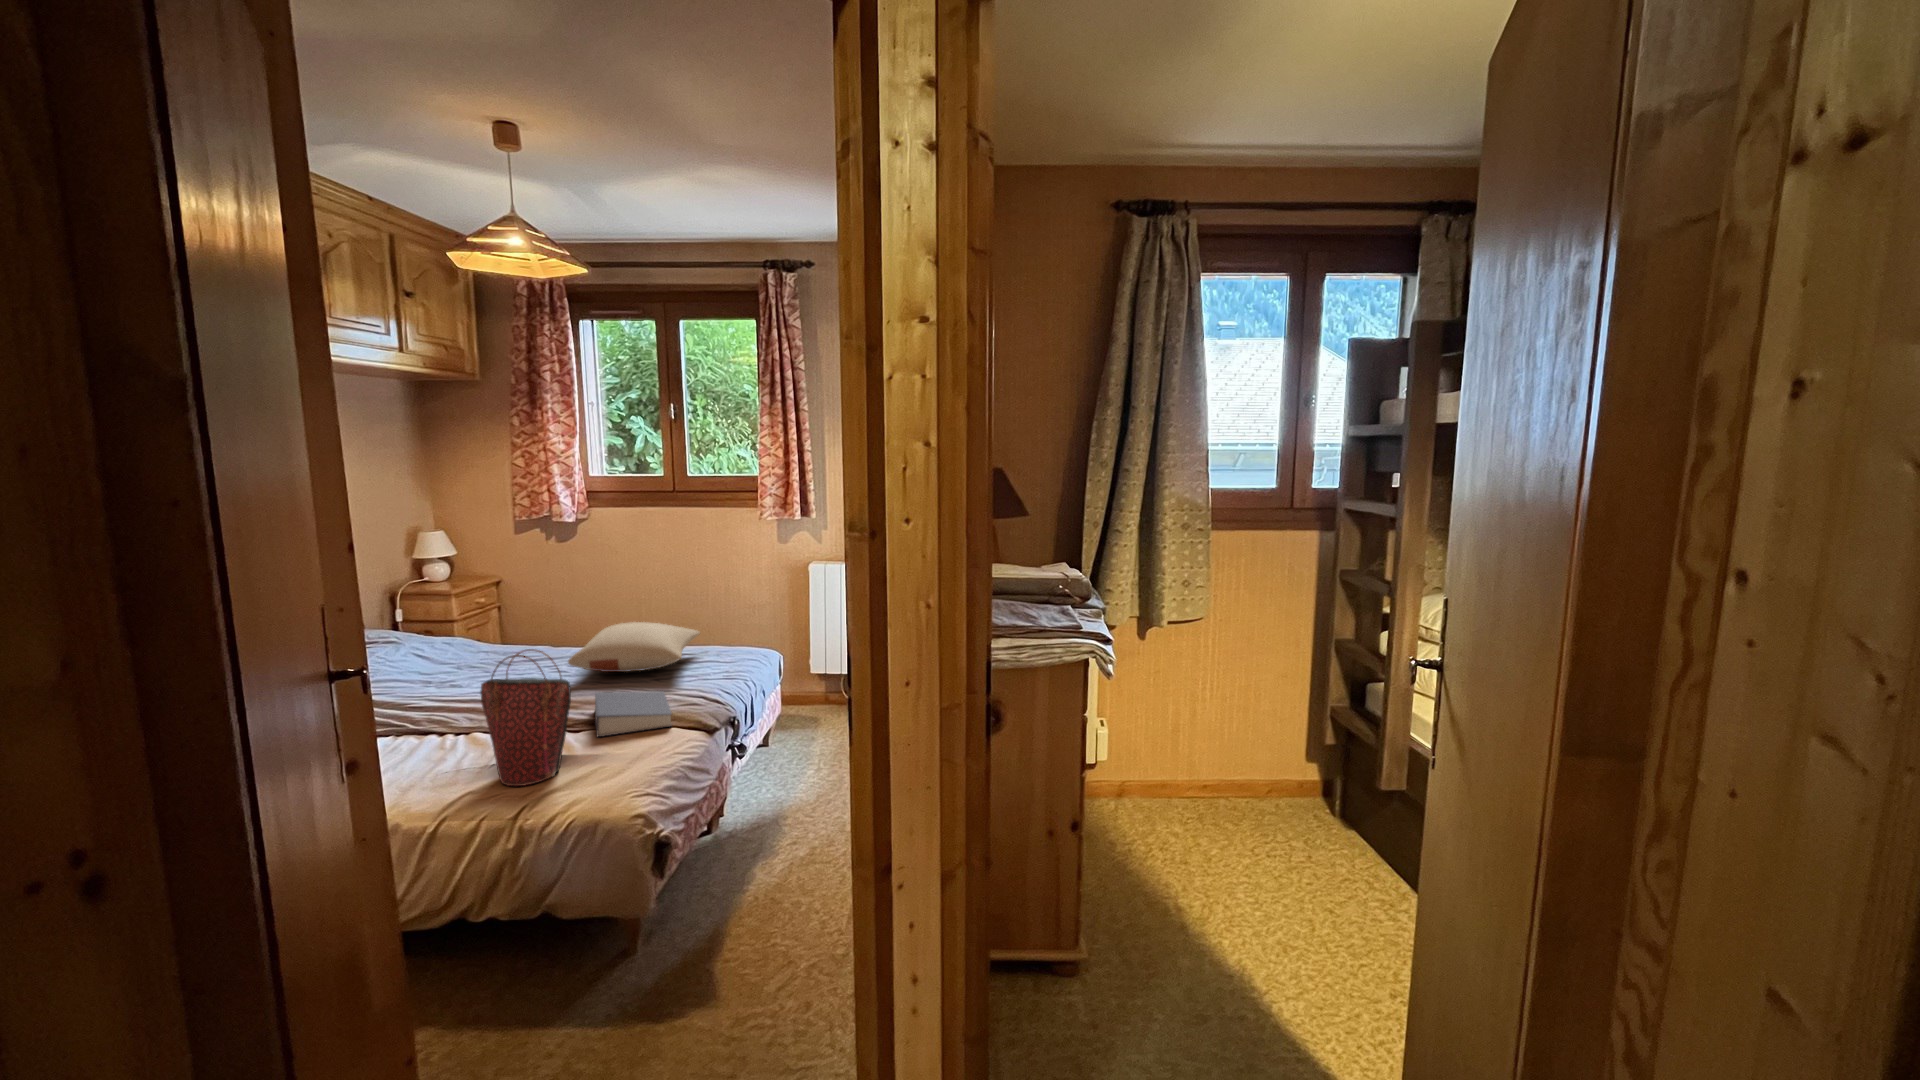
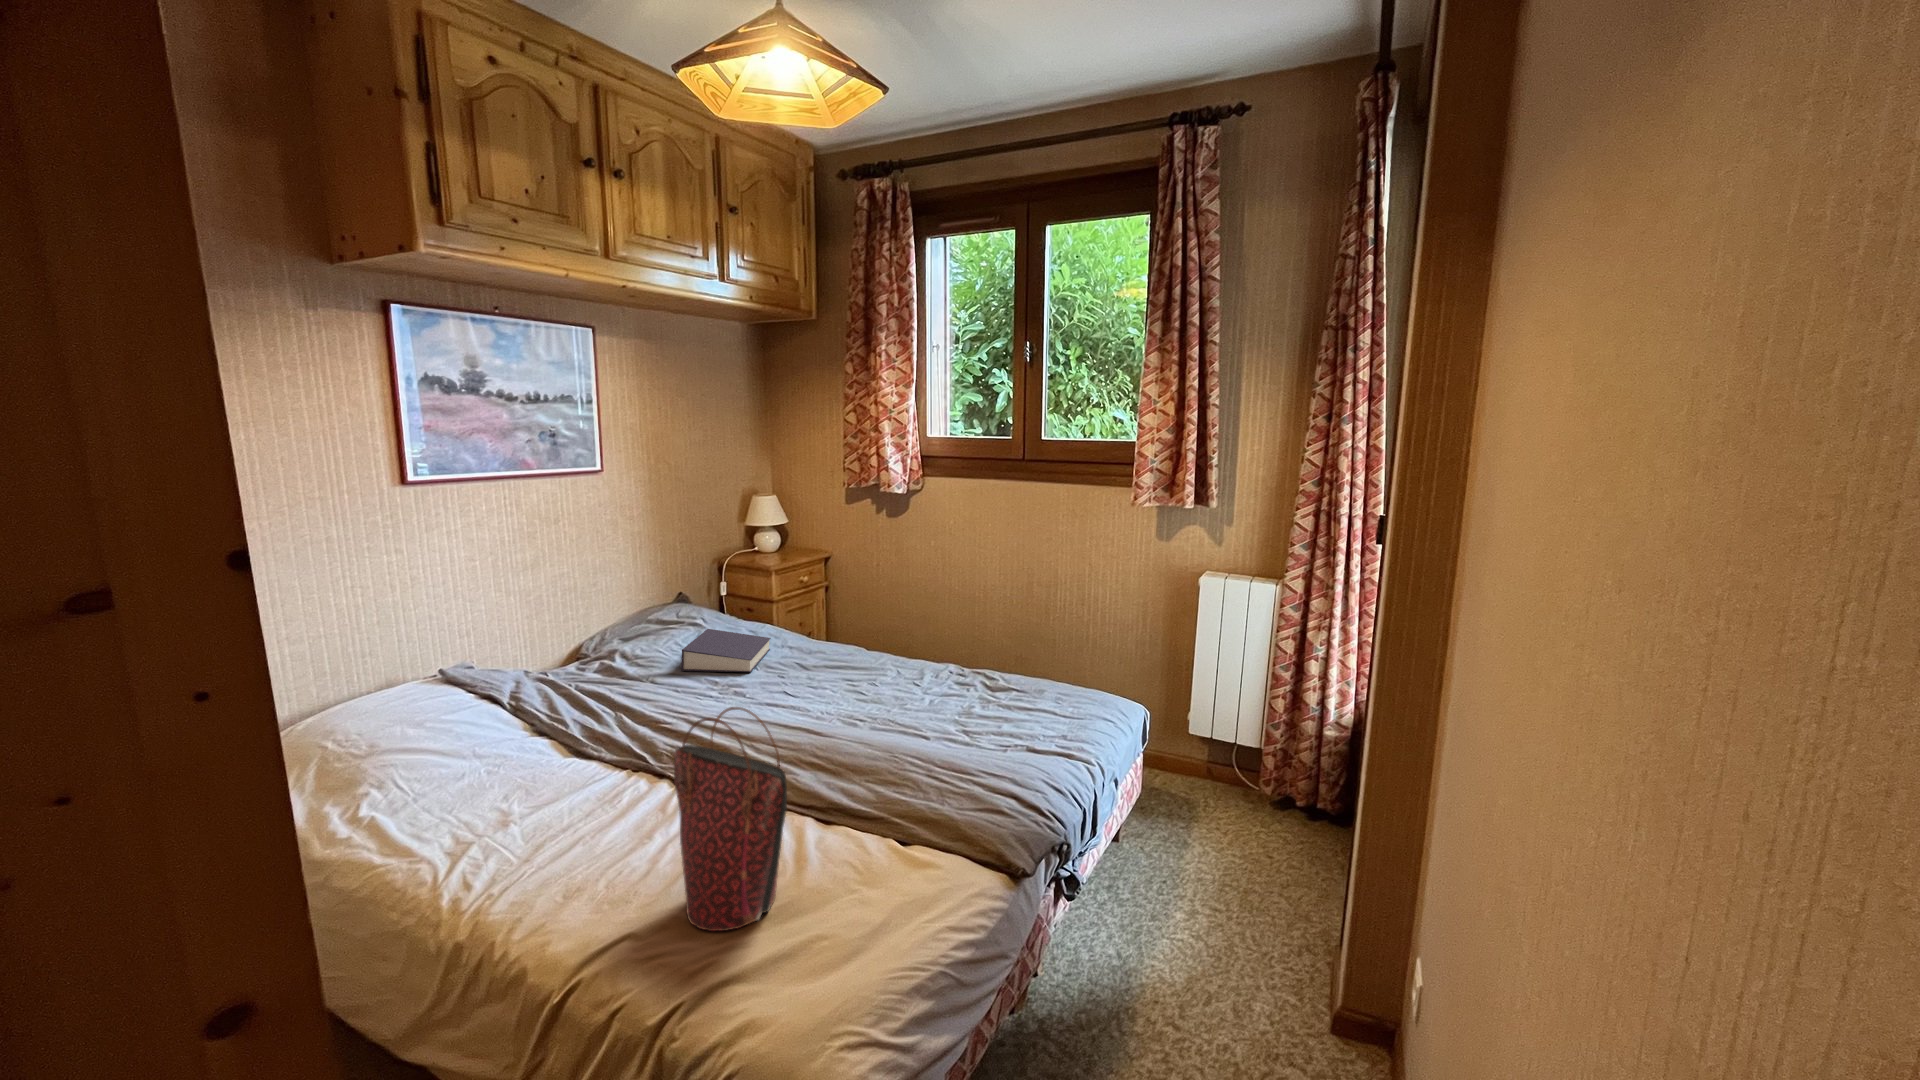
pillow: present [568,622,700,672] -> none [846,645,1033,723]
book: present [595,691,672,737] -> present [681,629,771,672]

